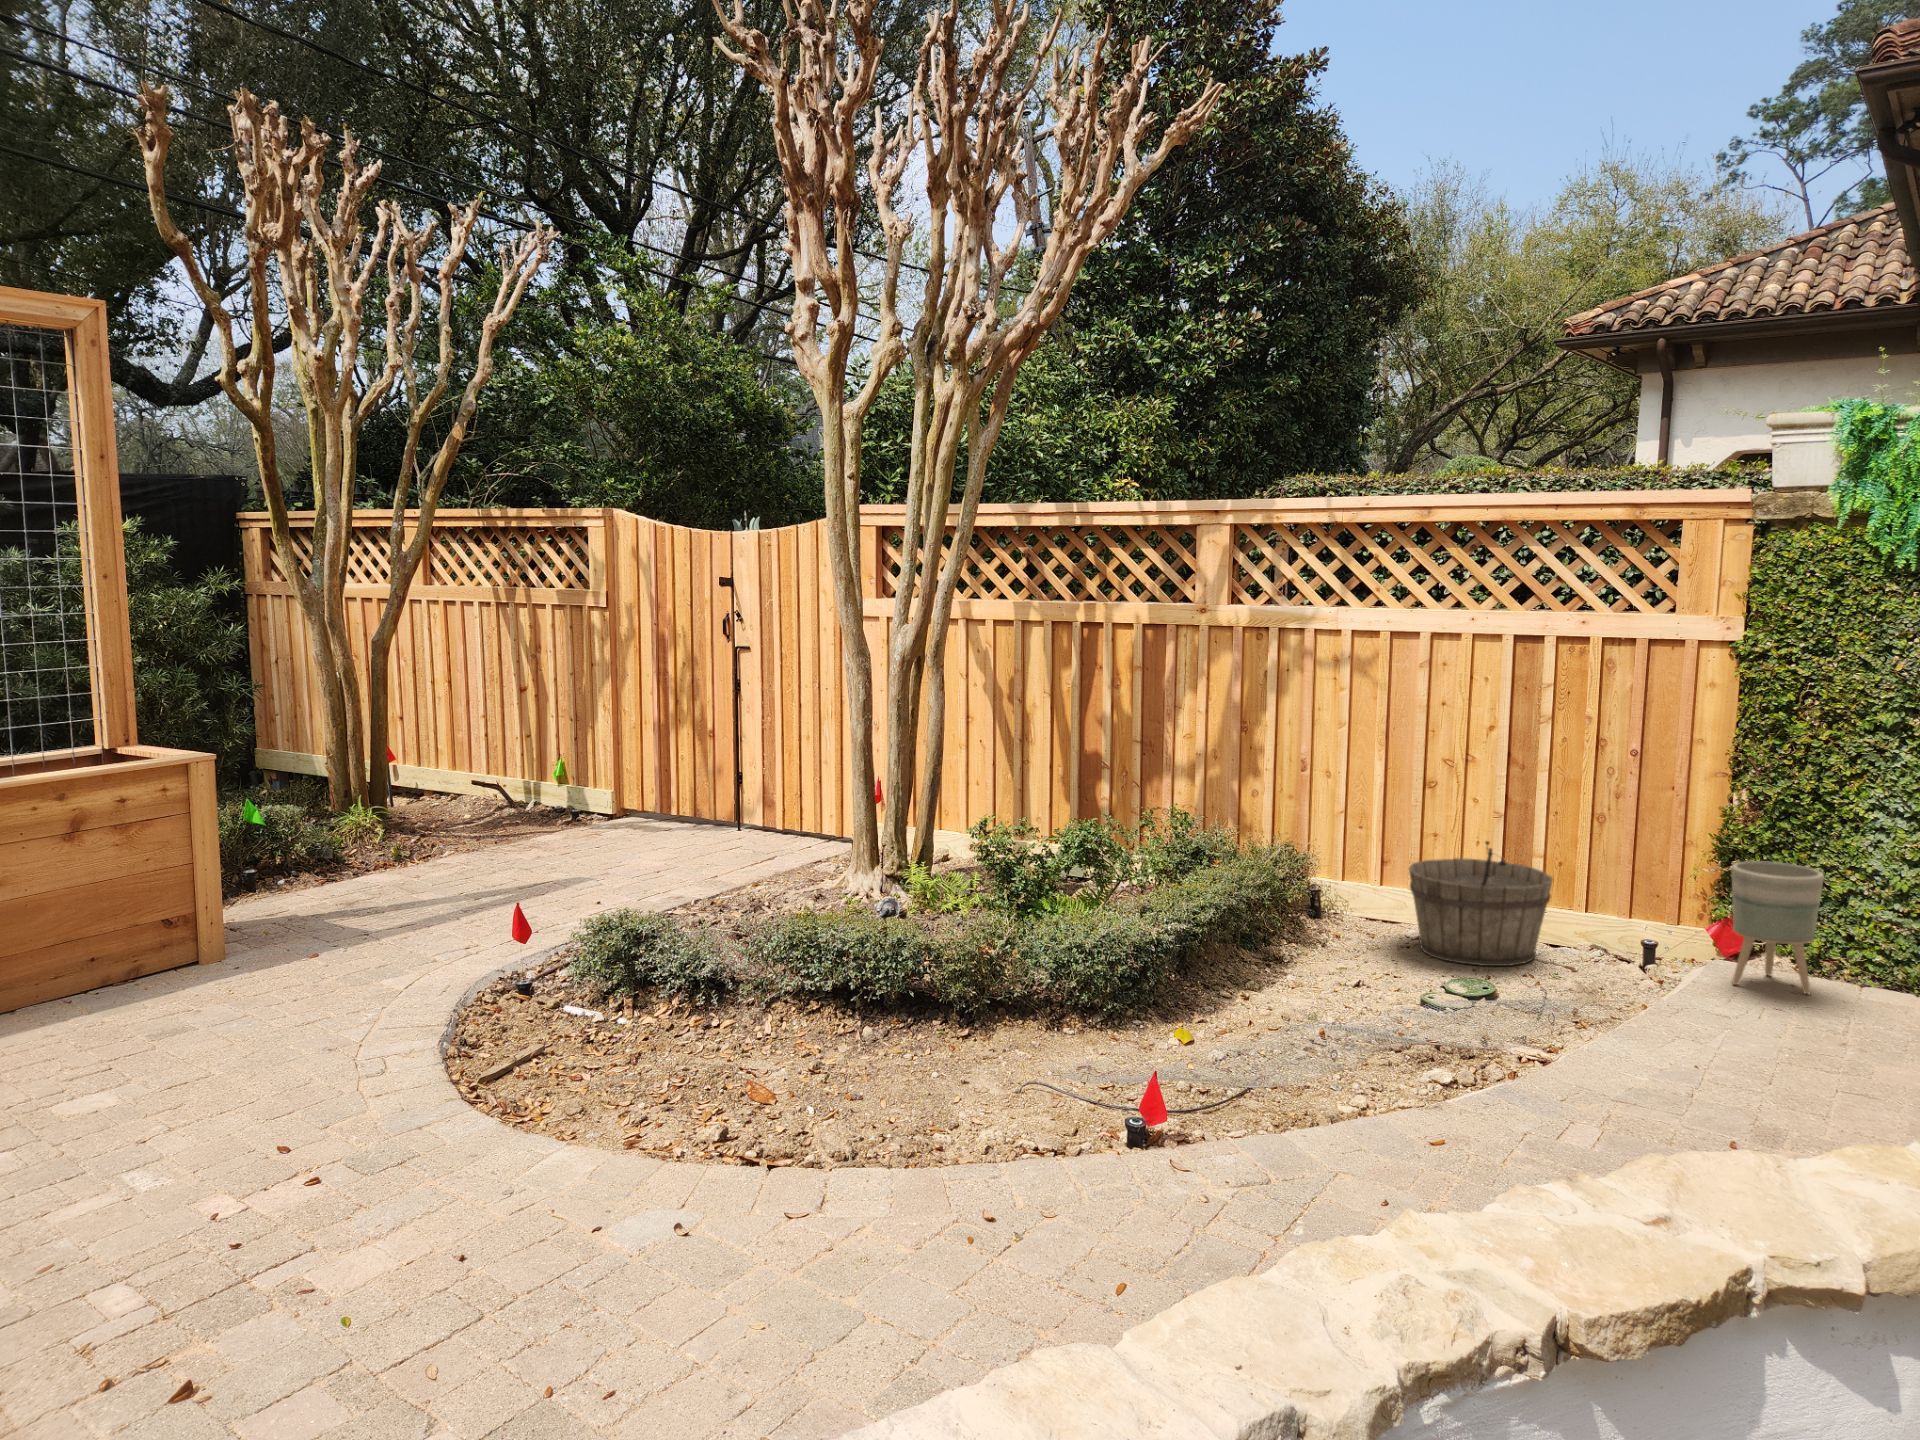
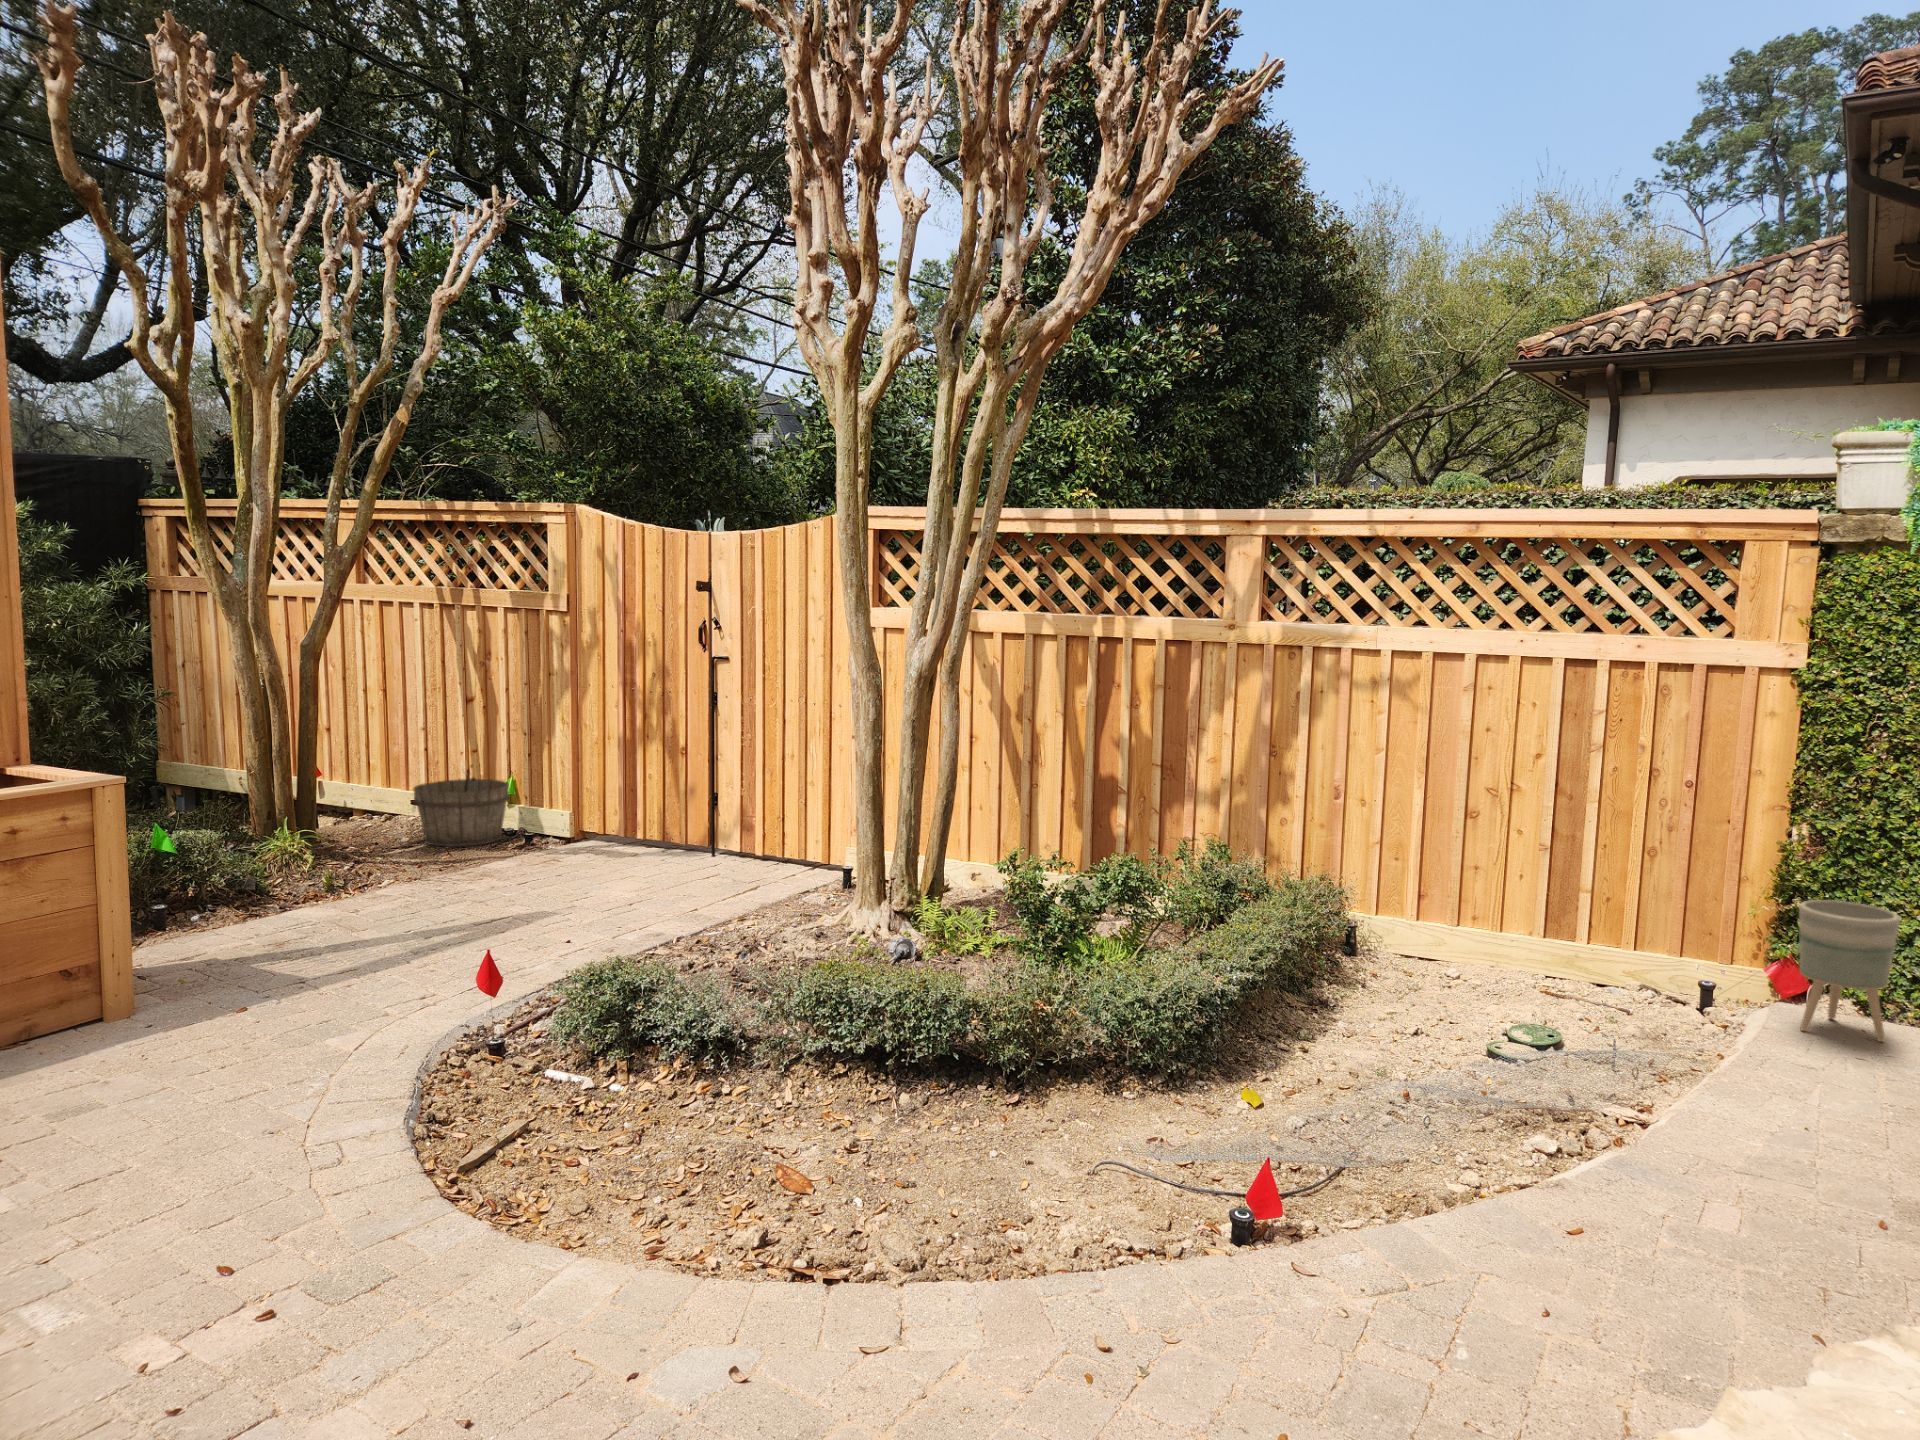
wooden bucket: present [1409,841,1553,966] -> present [413,765,510,847]

